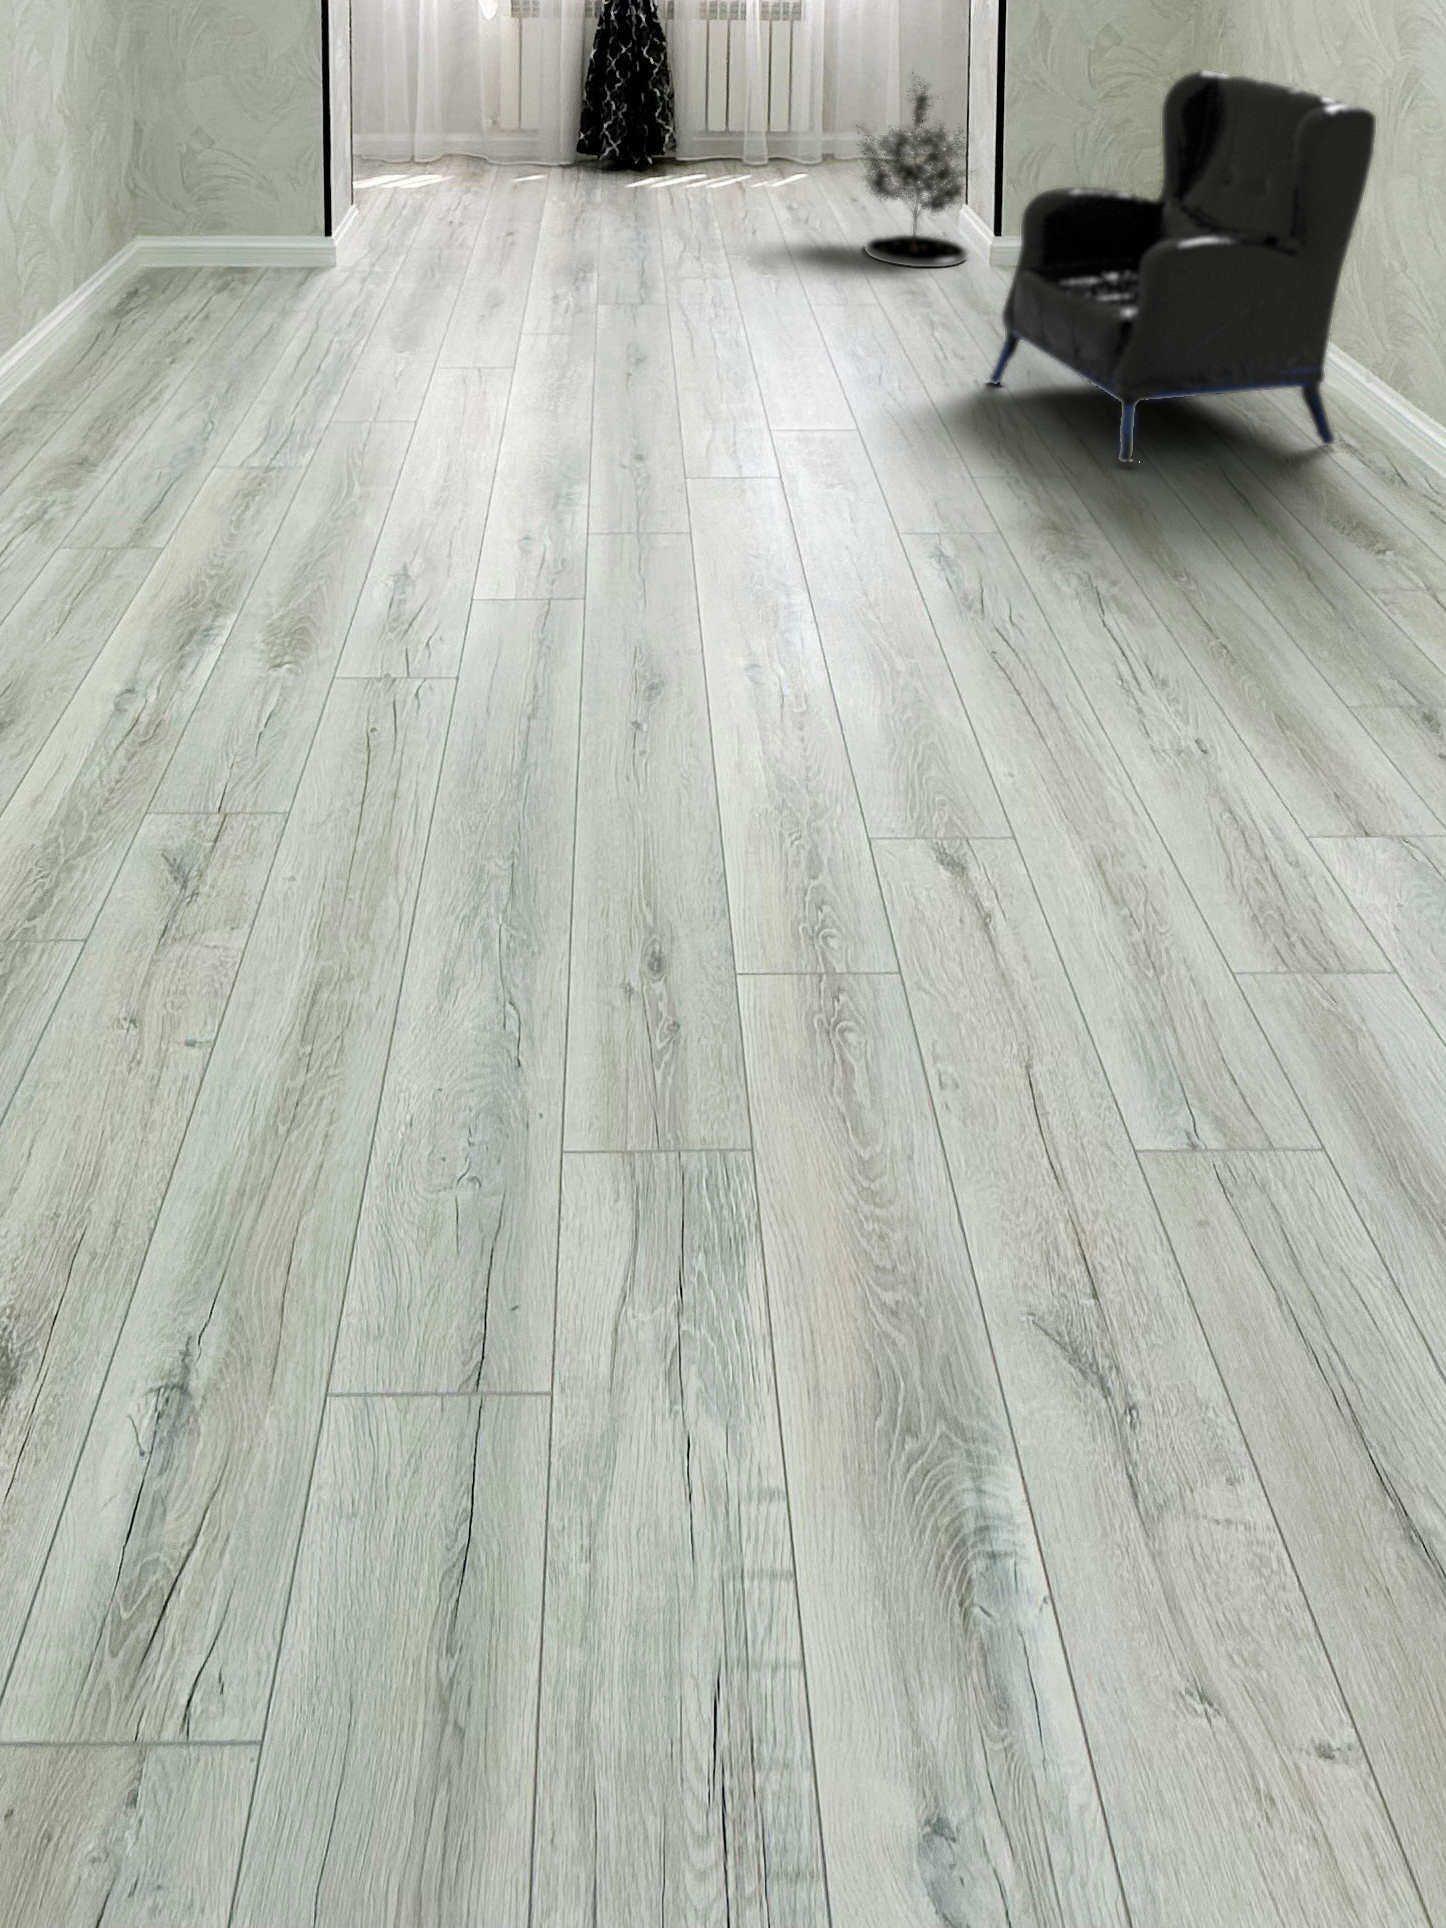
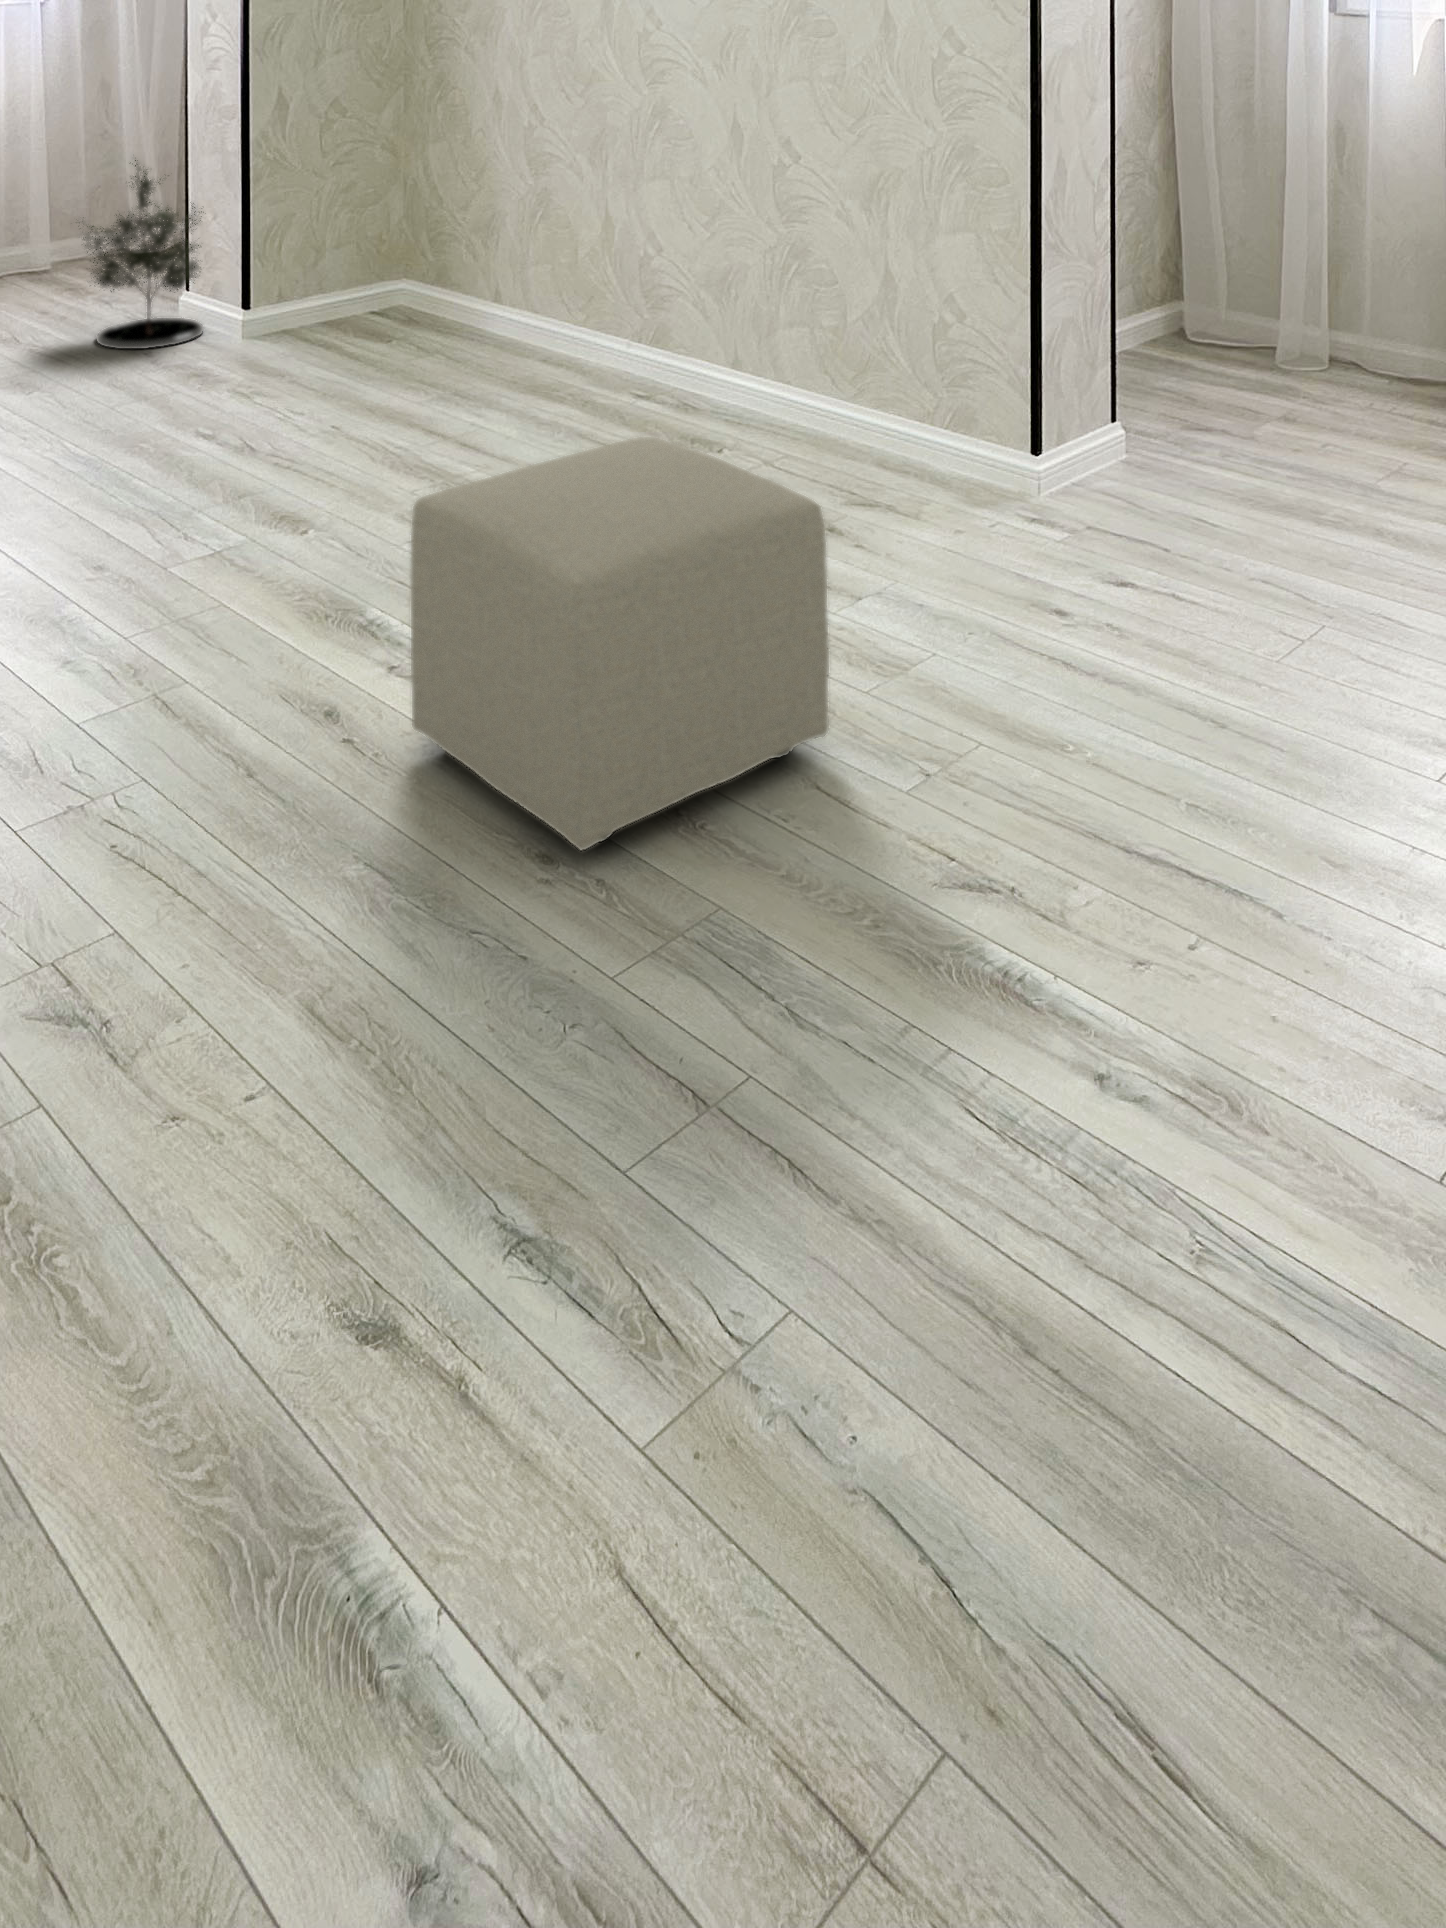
armchair: present [986,70,1376,462] -> none [328,110,626,440]
ottoman: none [672,499,1108,1002] -> present [411,437,829,850]

